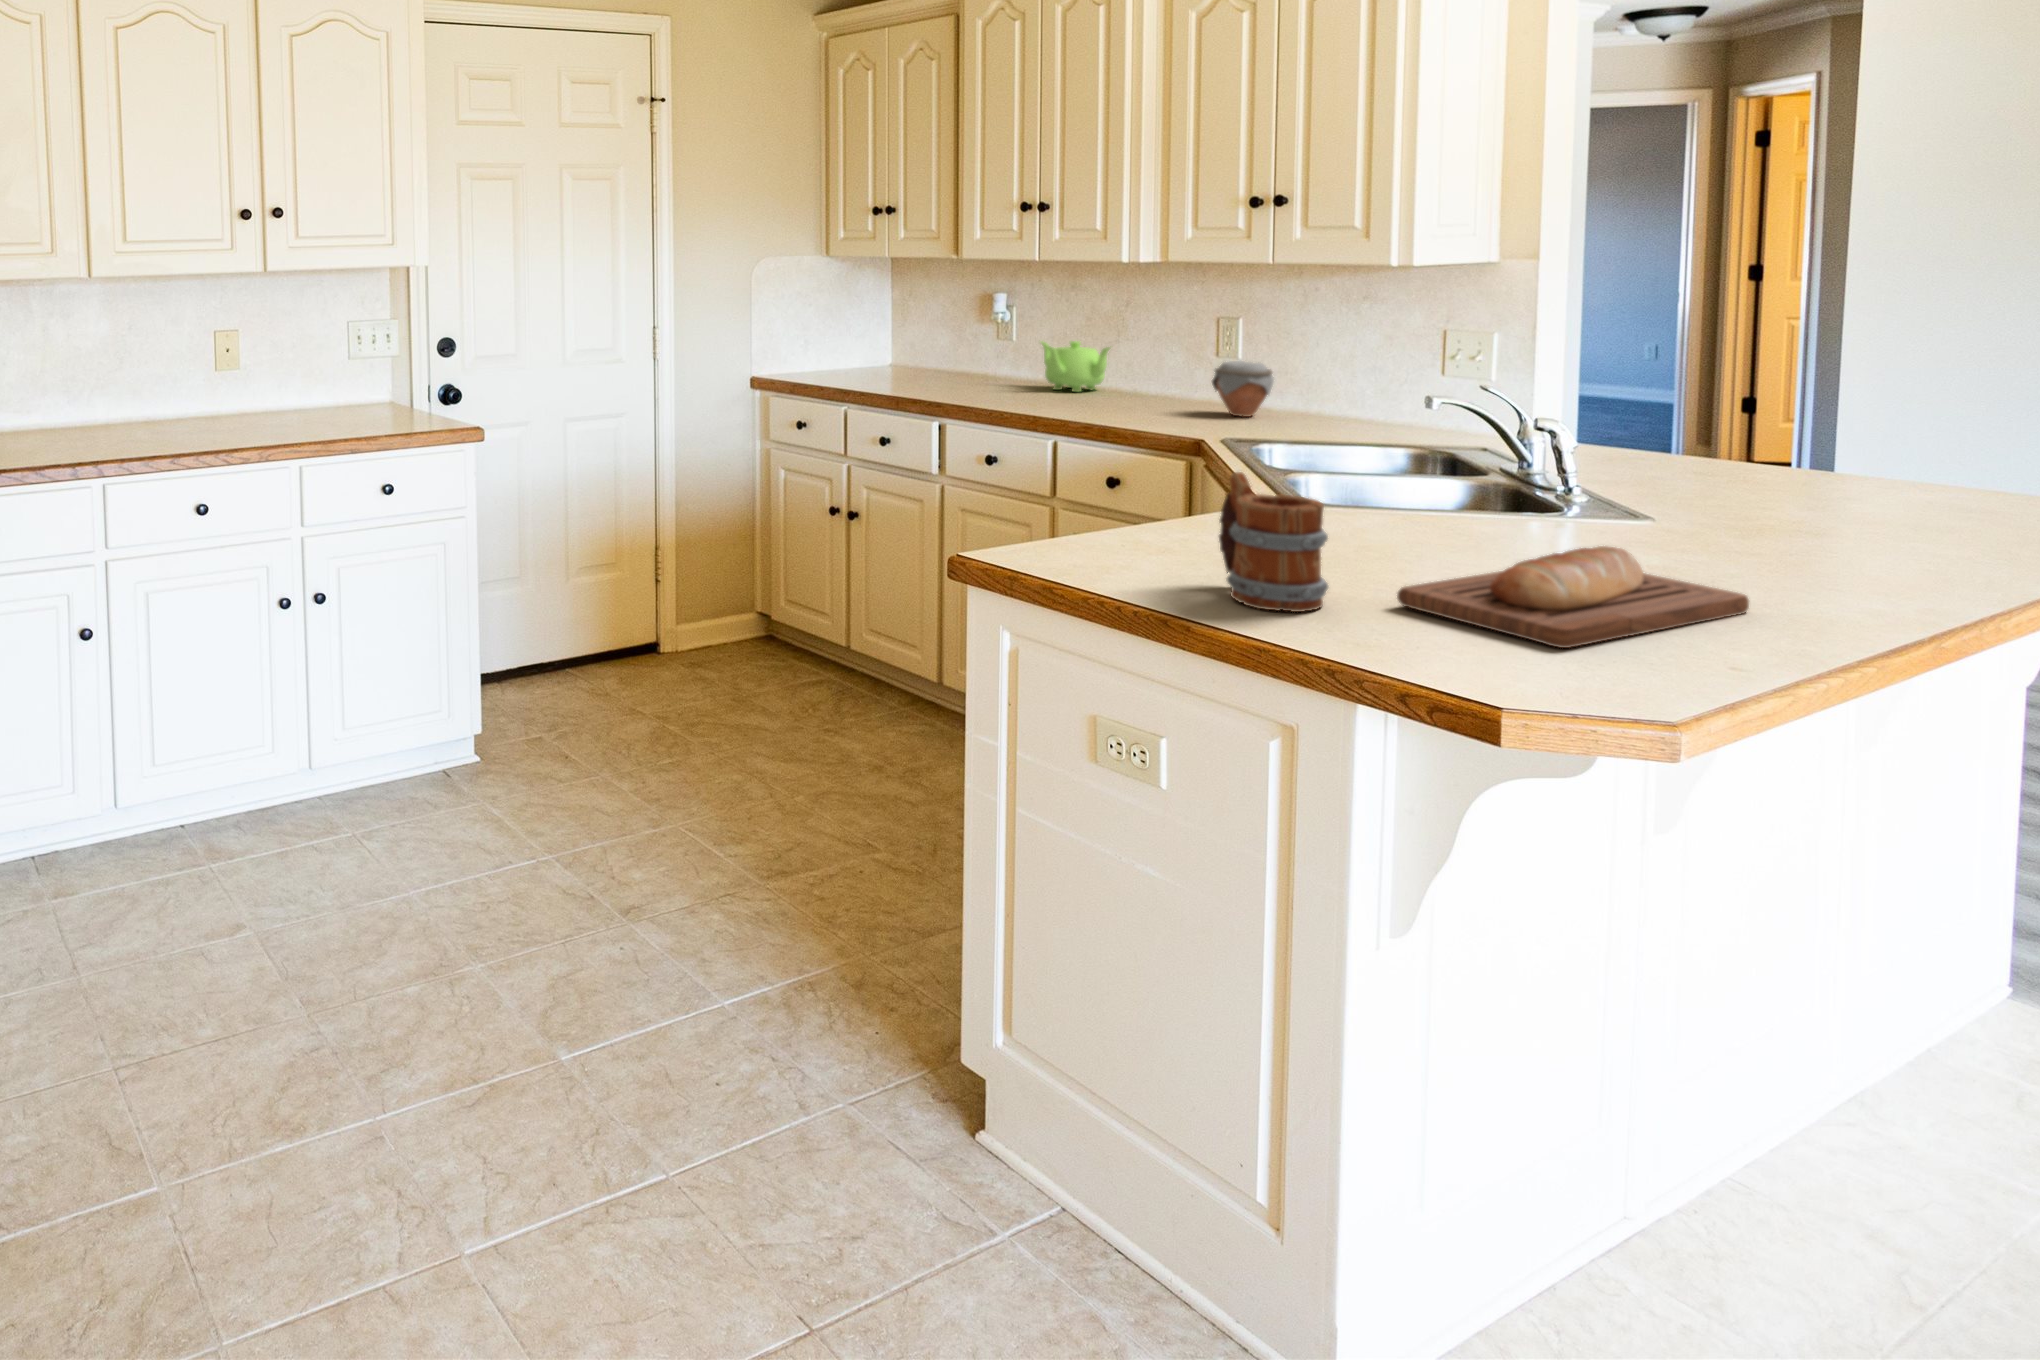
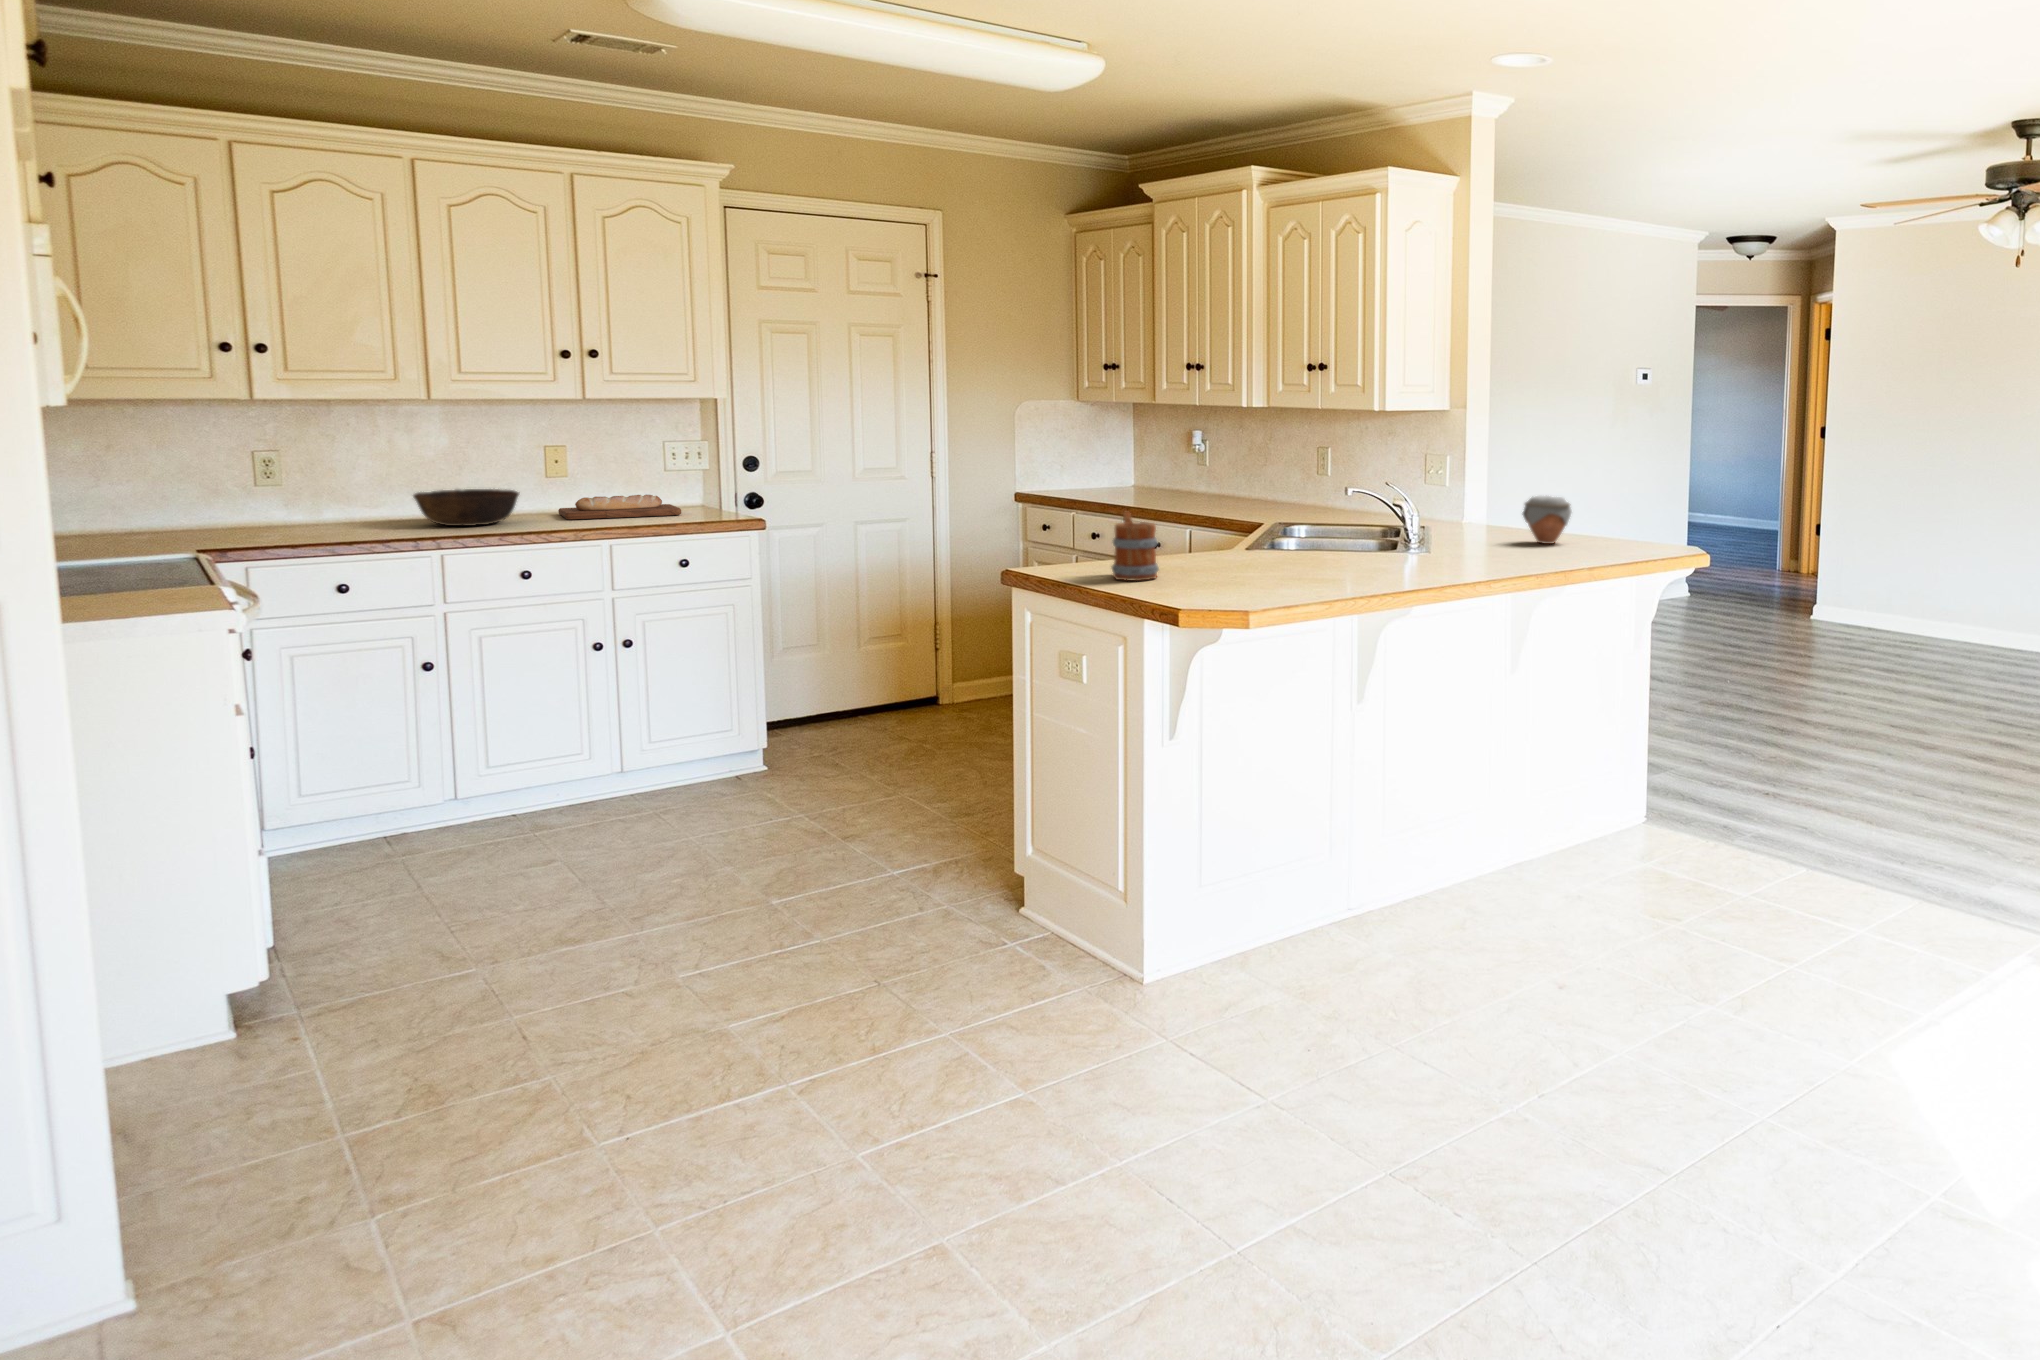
teapot: present [1041,341,1110,392] -> none [1211,464,1255,500]
jar: present [1212,361,1274,417] -> present [1522,496,1572,544]
bowl: none [69,388,191,440] -> present [413,489,519,526]
bread loaf: present [1397,546,1749,648] -> present [558,495,681,519]

